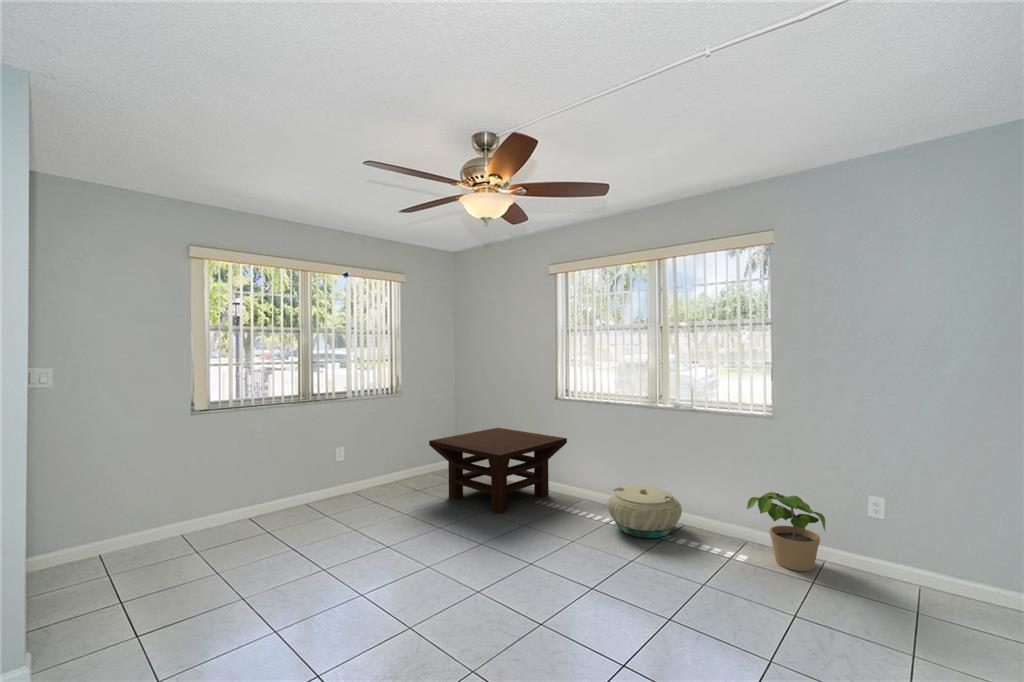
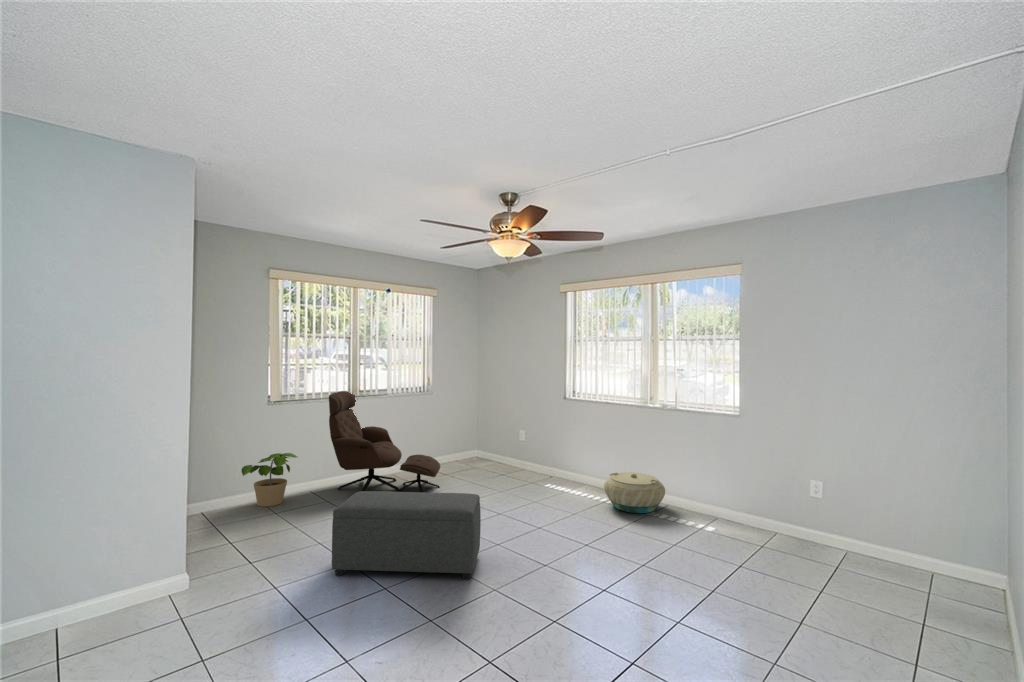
lounge chair: none [270,396,411,525] -> present [329,391,440,493]
coffee table: present [429,428,567,514] -> none [456,424,573,493]
potted plant: present [747,492,825,571] -> present [241,453,297,507]
ottoman: none [248,532,455,658] -> present [332,491,481,580]

